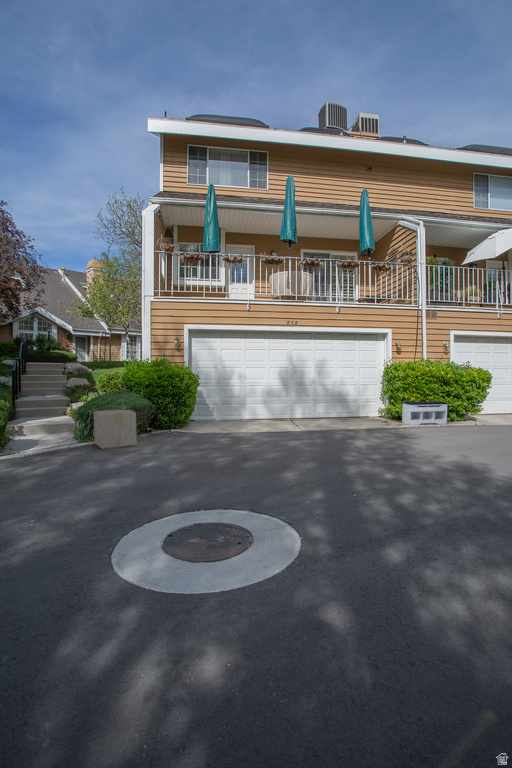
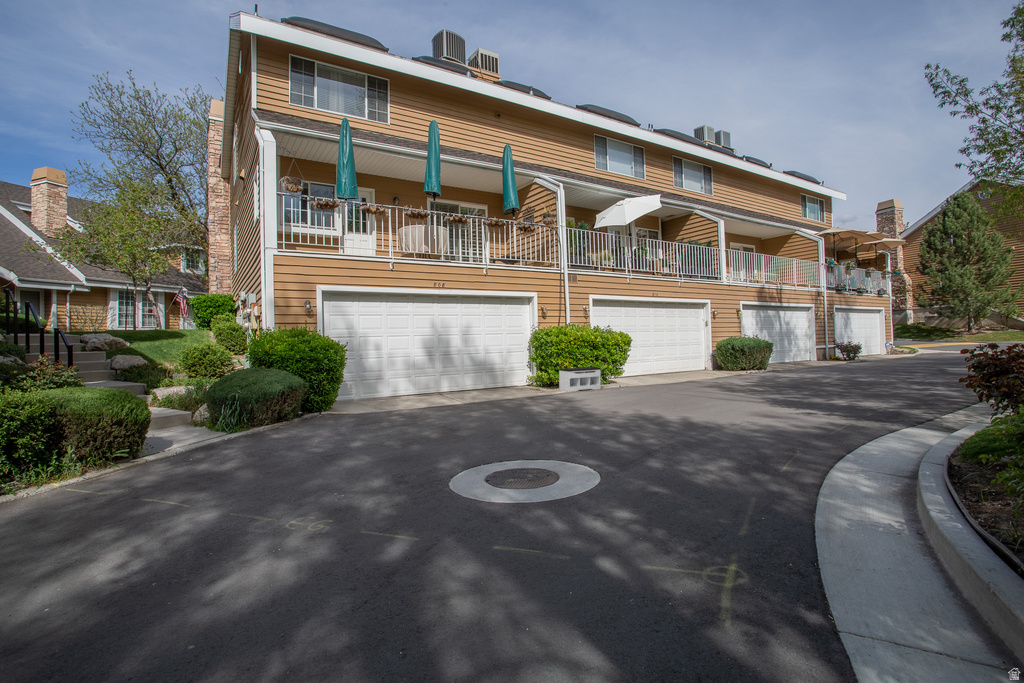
cardboard box: present [94,410,137,449] -> none [249,388,309,437]

